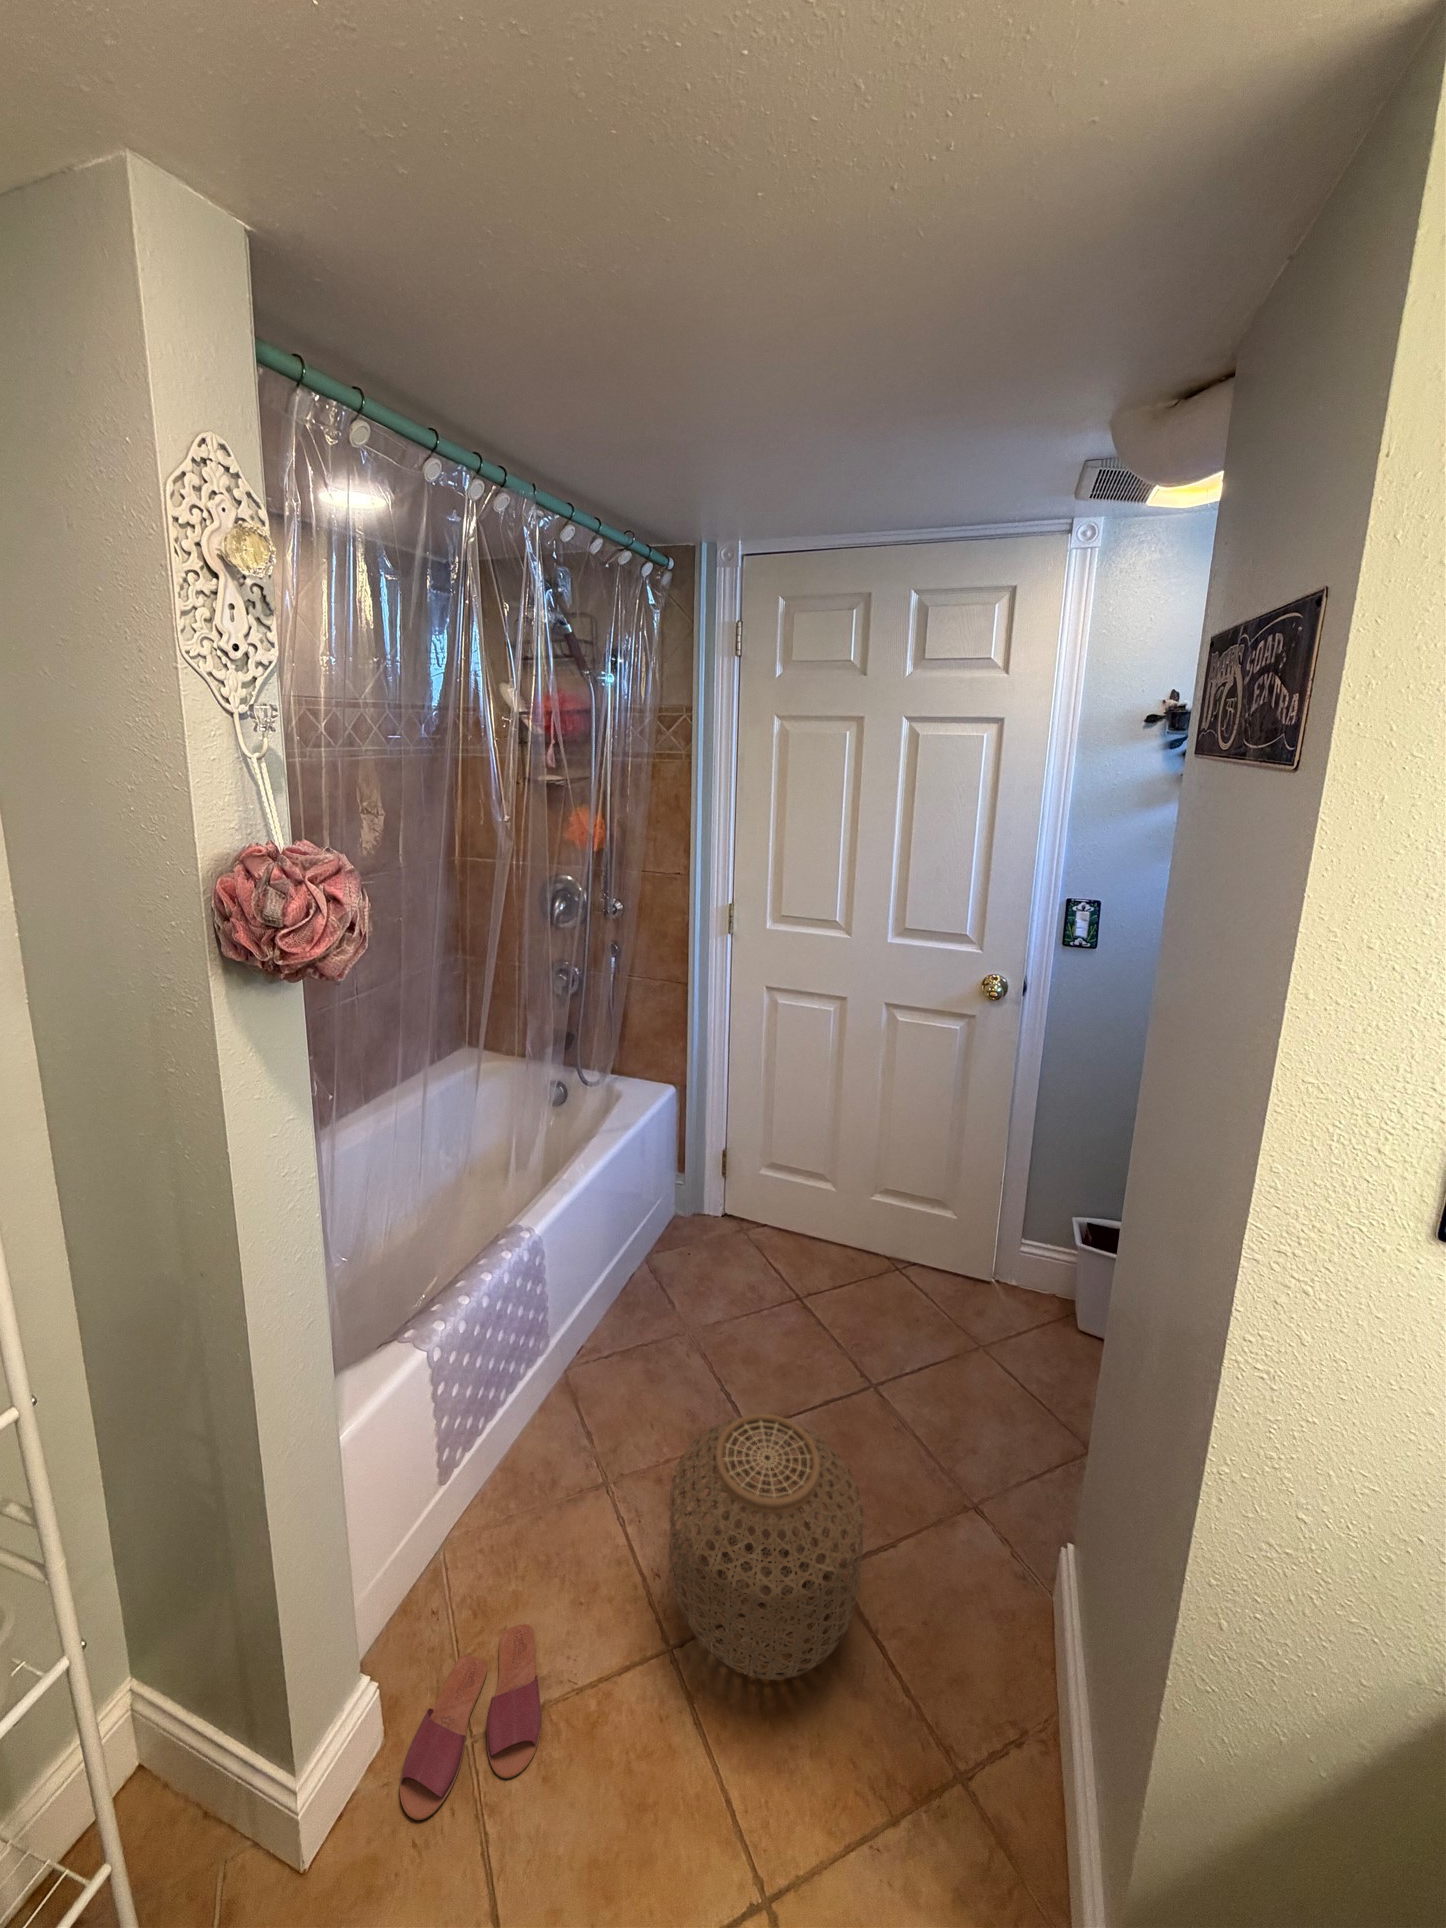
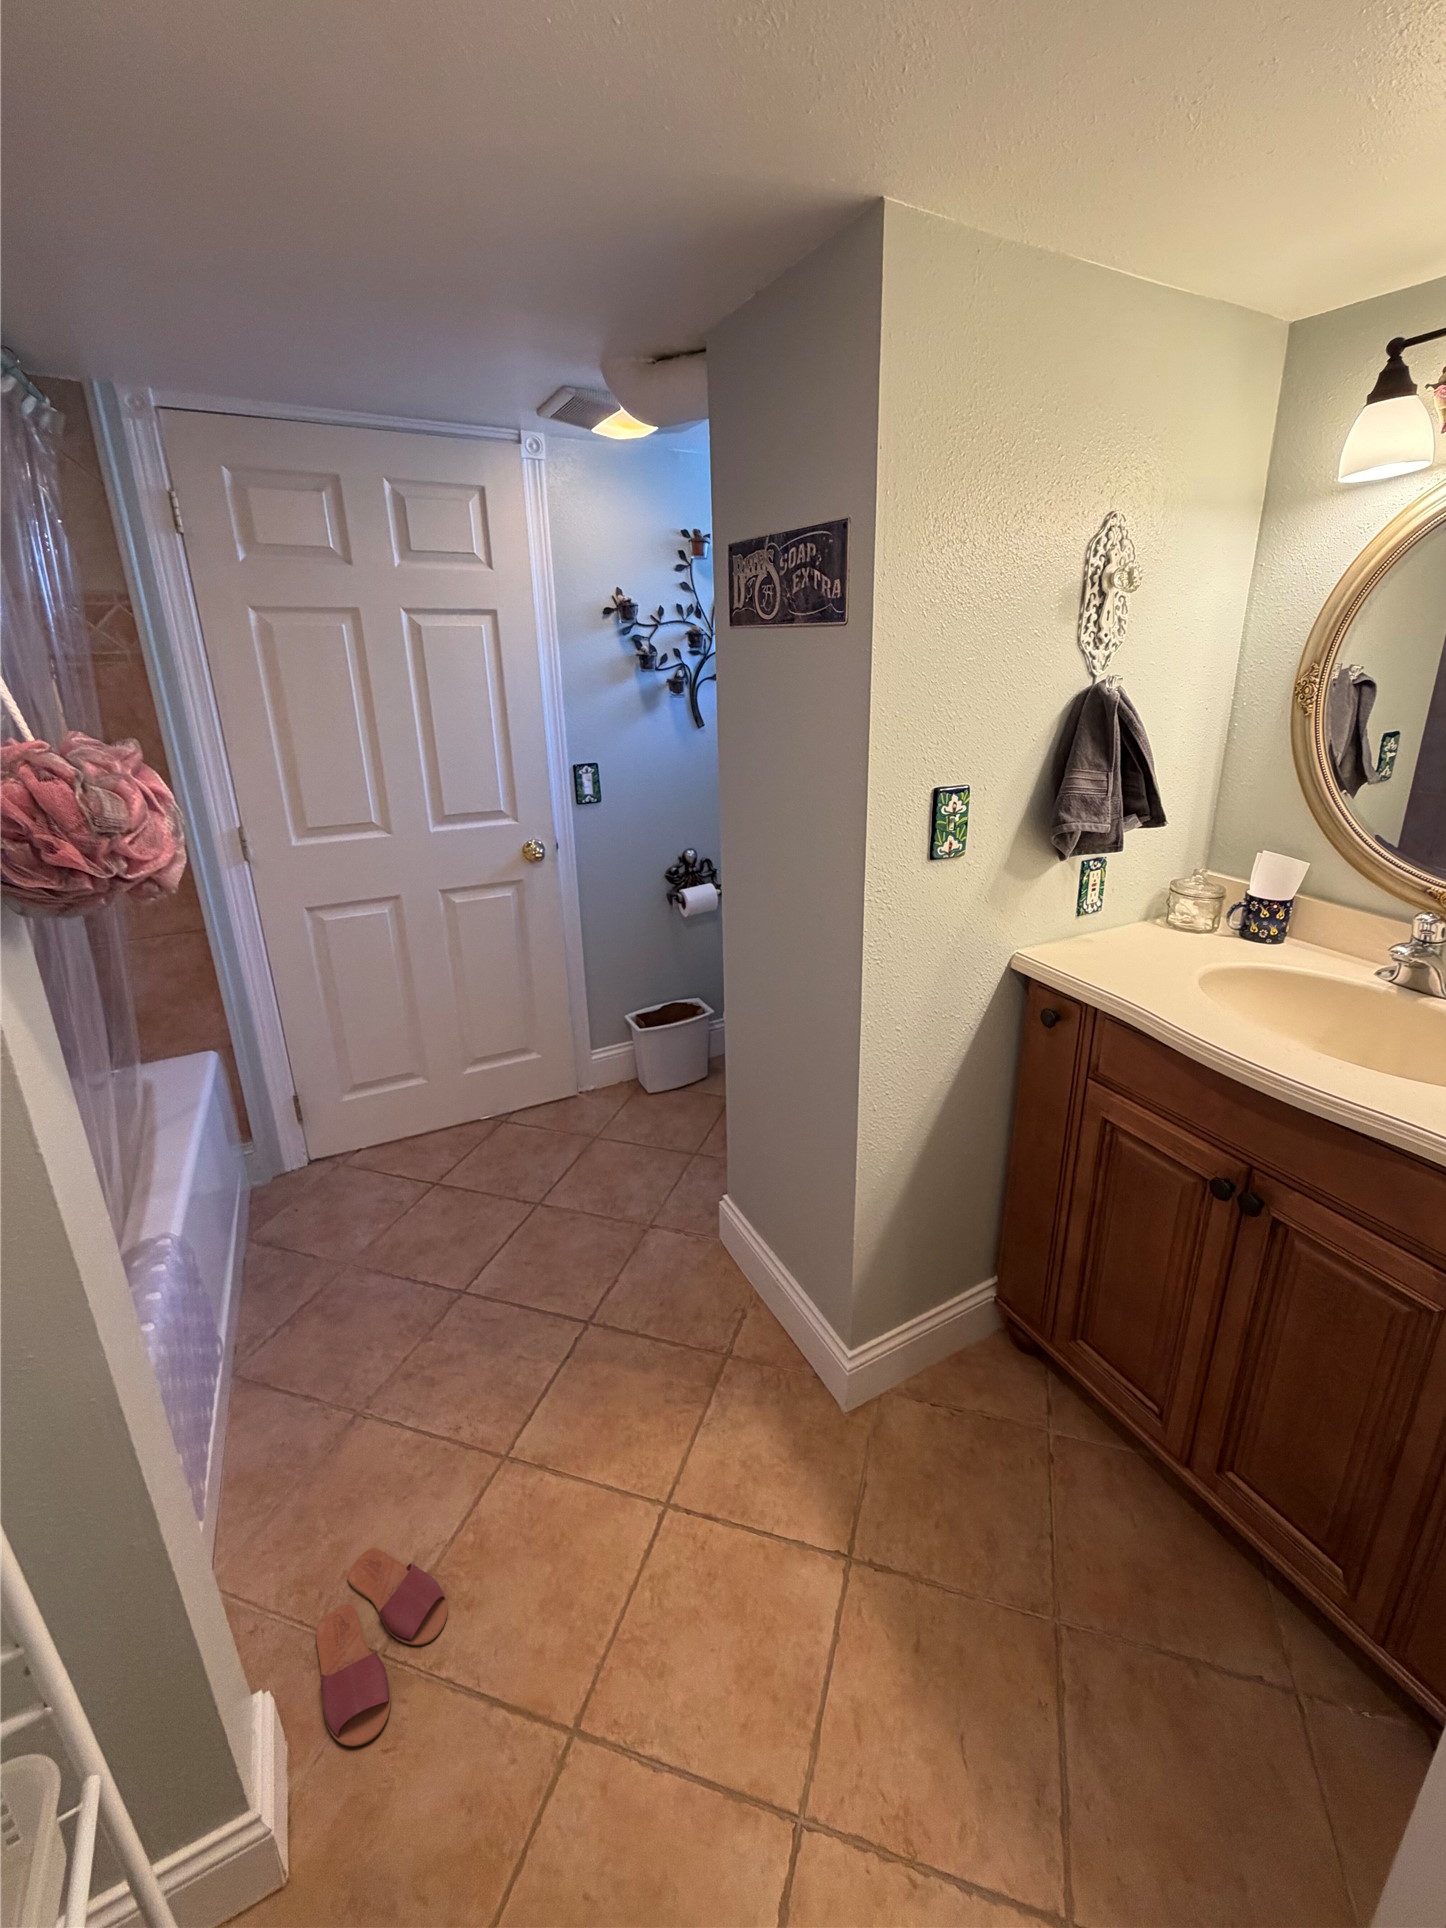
woven basket: present [669,1414,863,1680] -> none [461,1220,635,1422]

